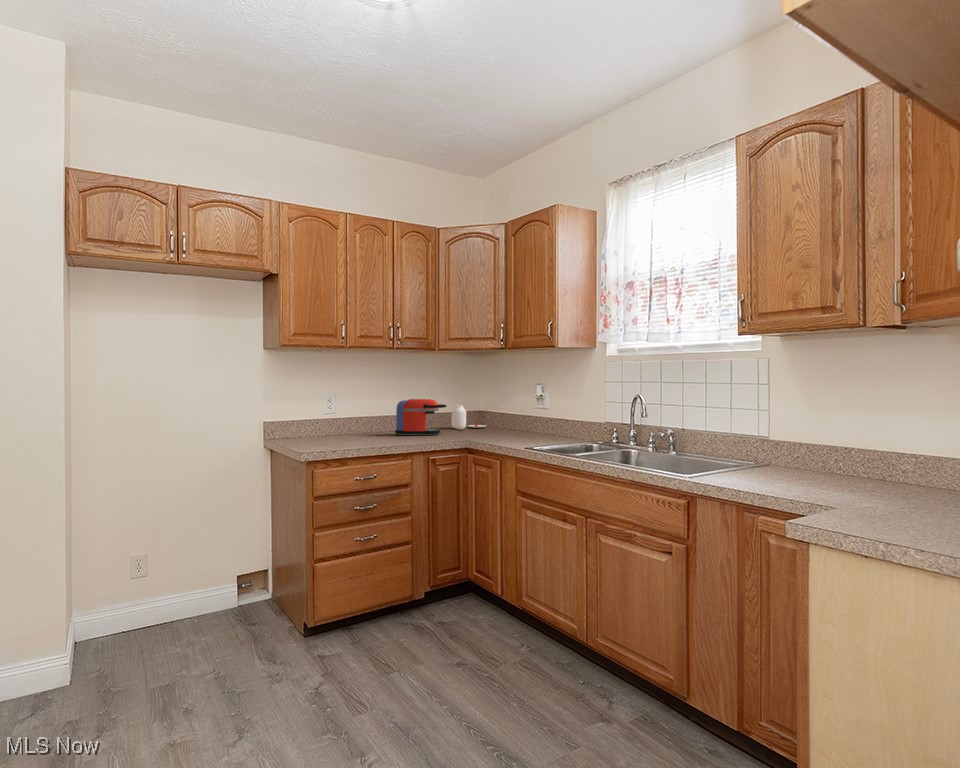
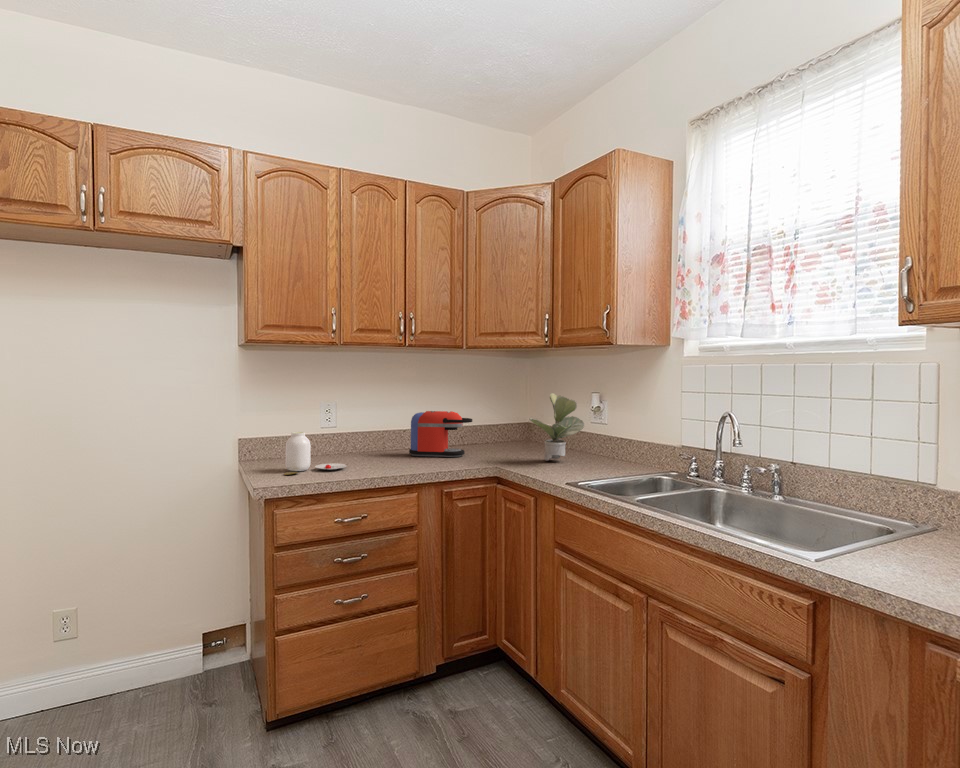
potted plant: none [493,384,534,435] -> present [530,393,584,460]
jar: present [452,405,485,430] -> present [284,432,347,475]

